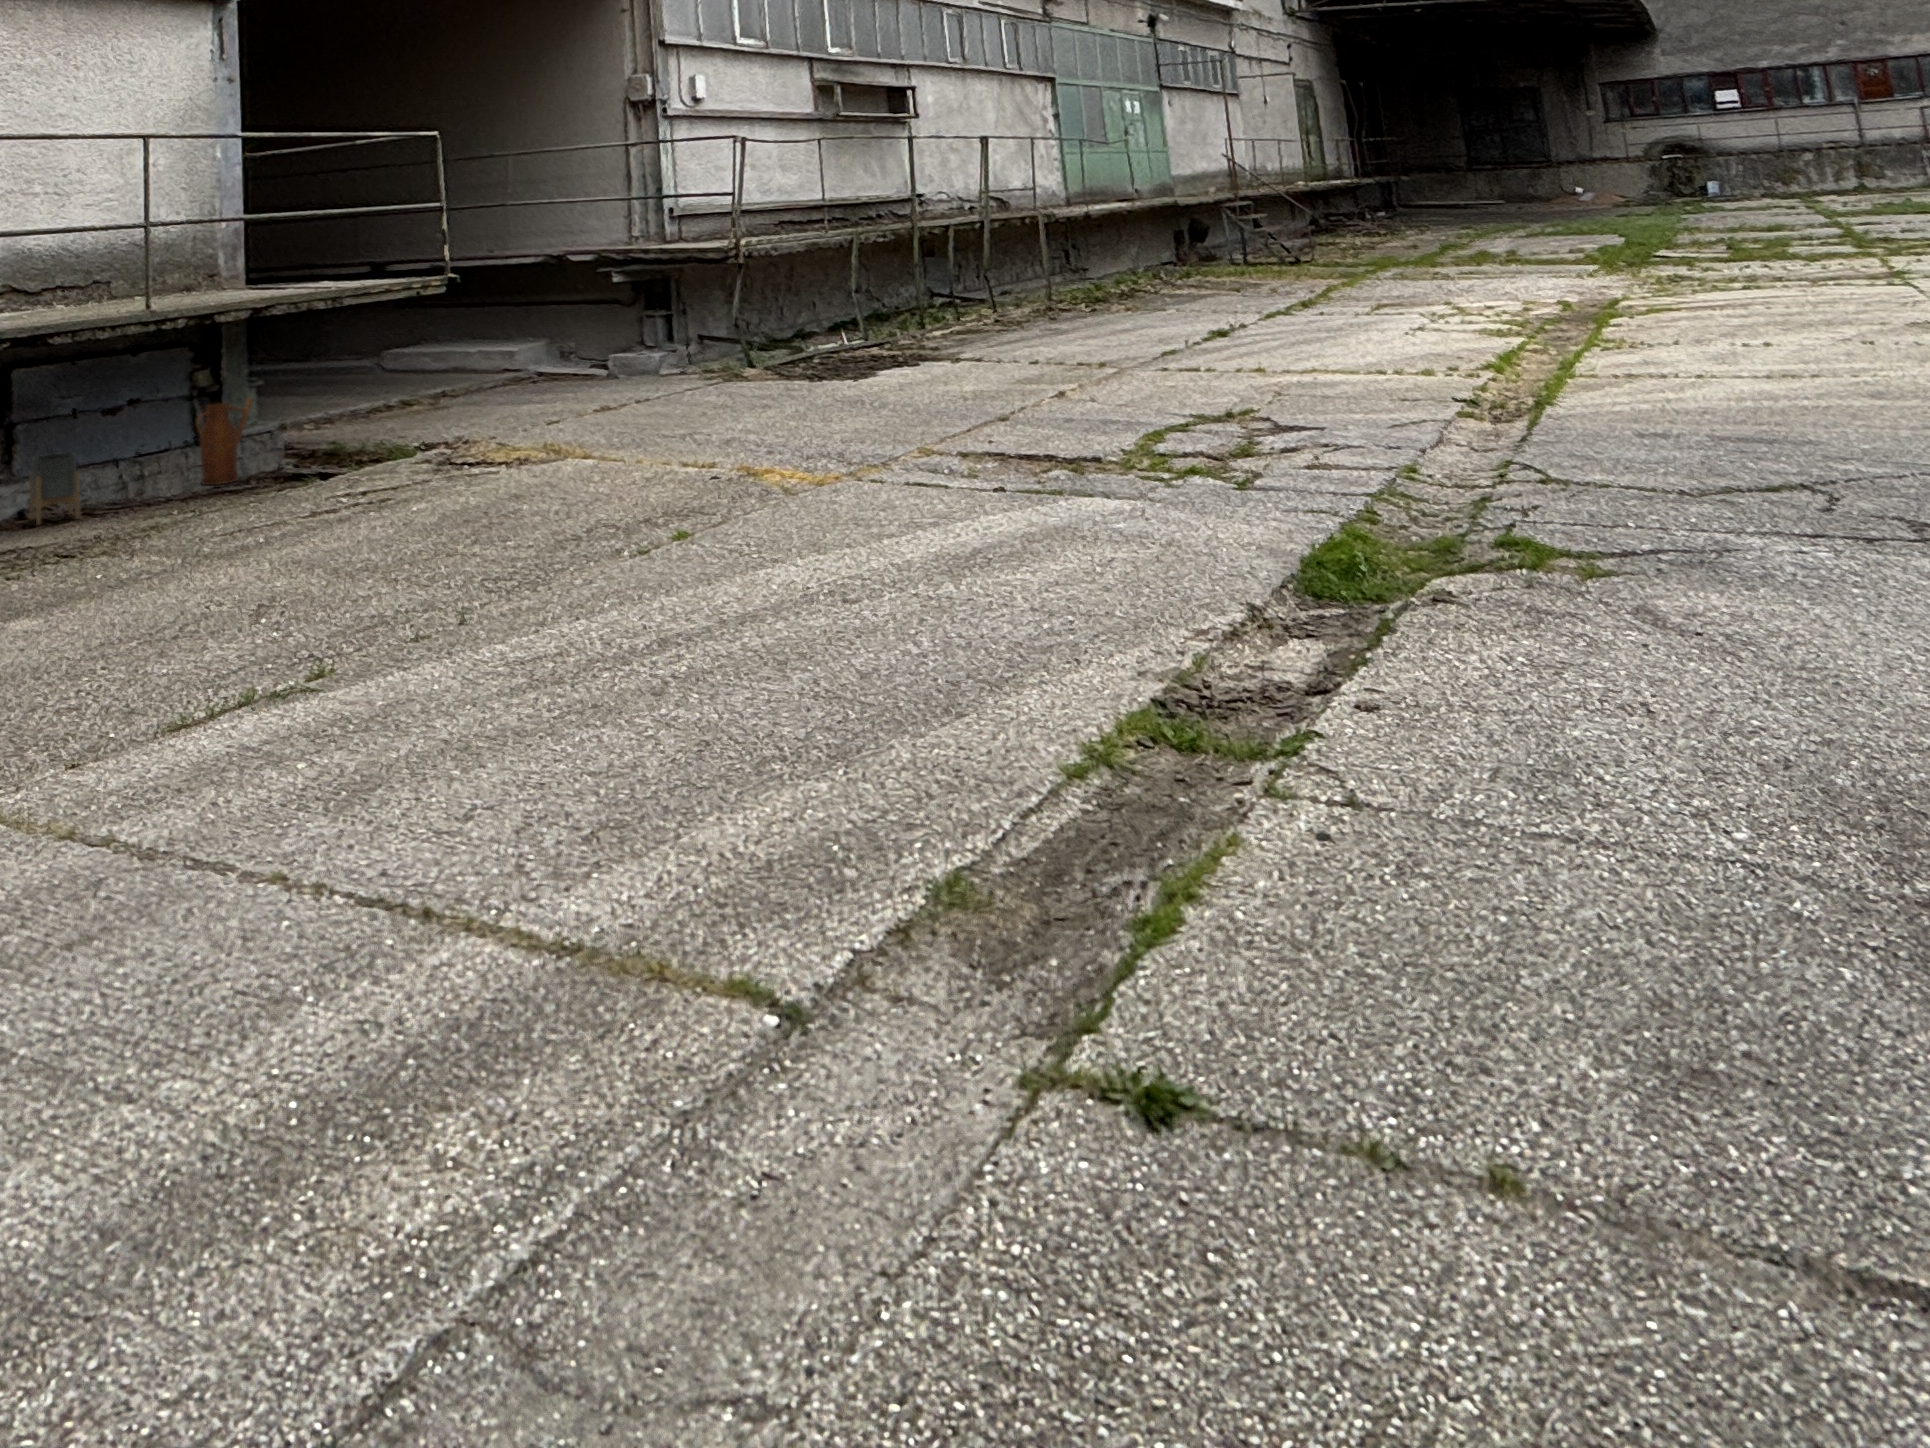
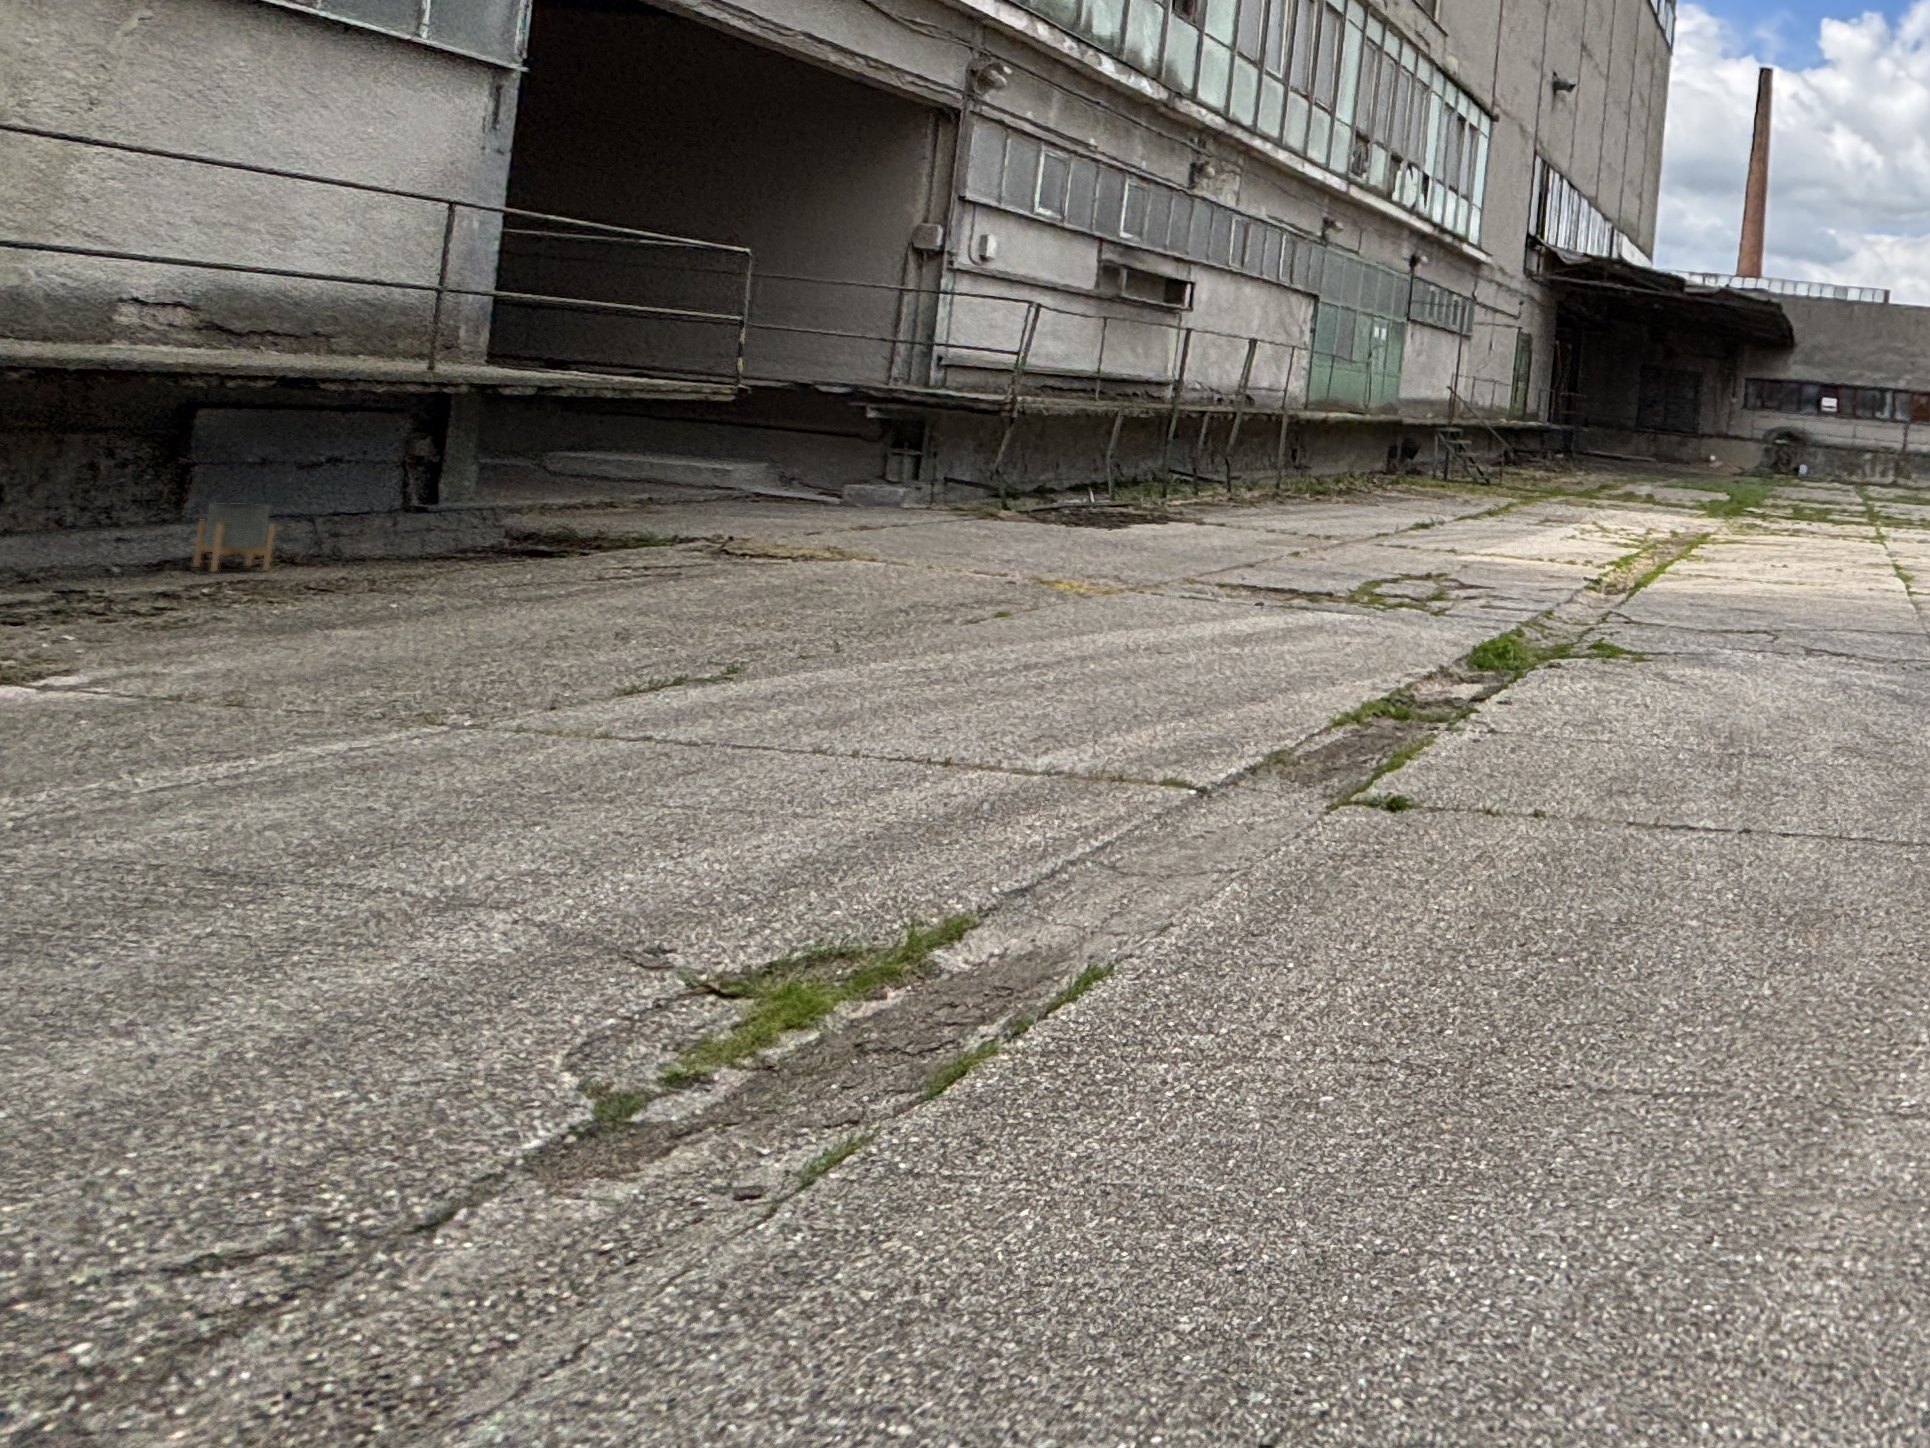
watering can: present [197,398,253,485] -> none [402,474,478,555]

